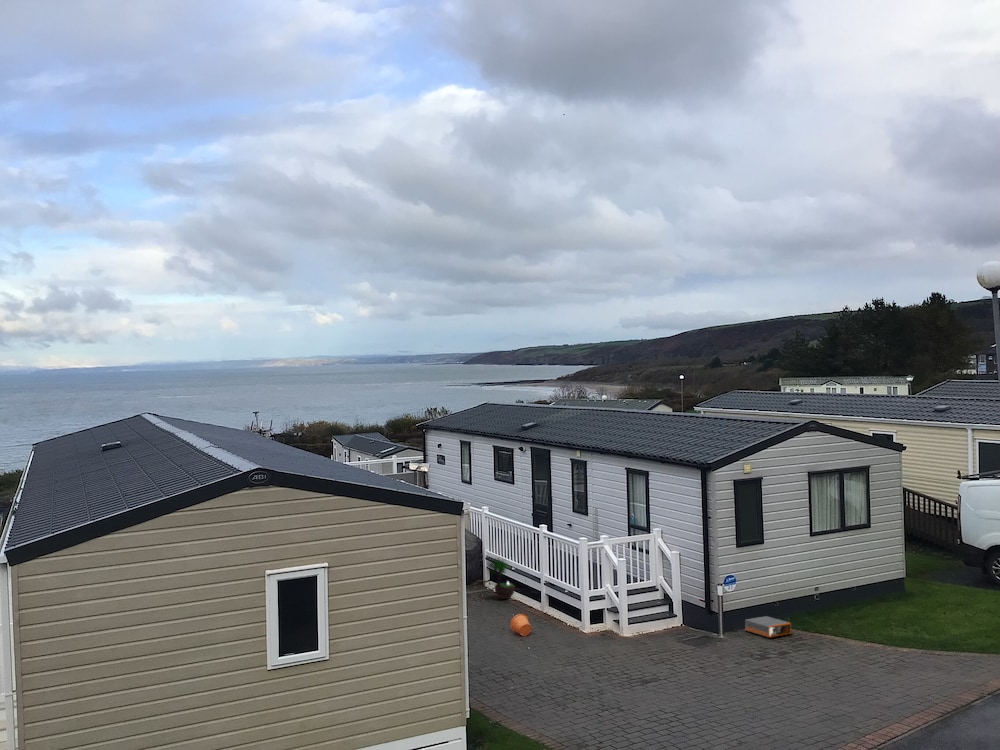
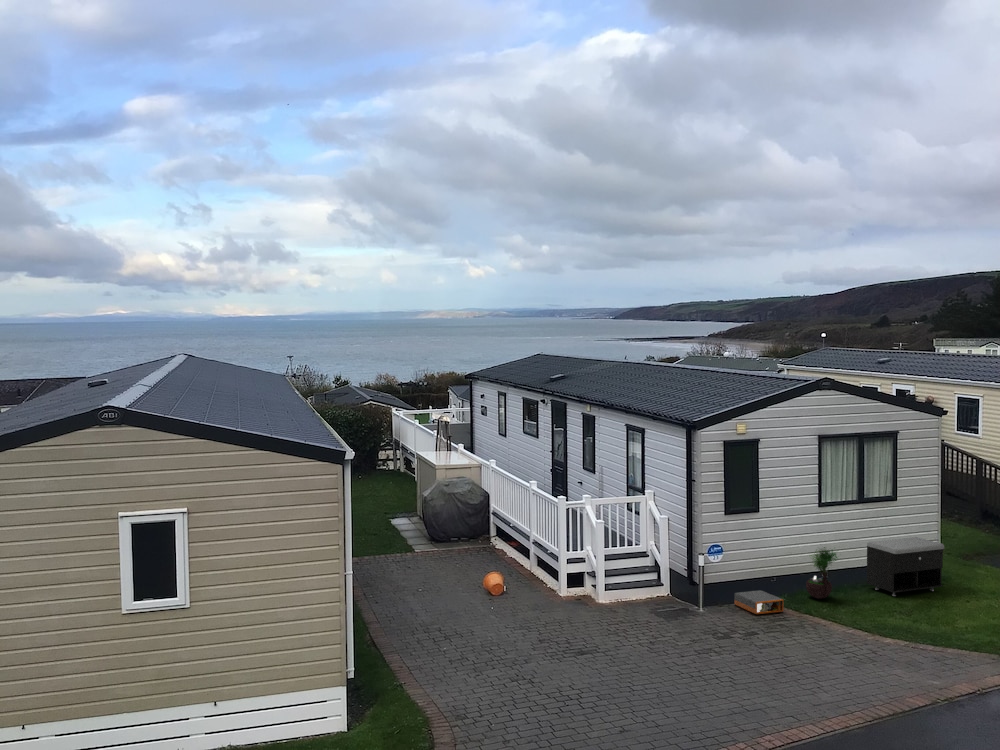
potted tree: present [487,558,515,599] -> present [806,547,837,599]
storage bench: none [849,561,914,615] -> present [867,537,944,596]

